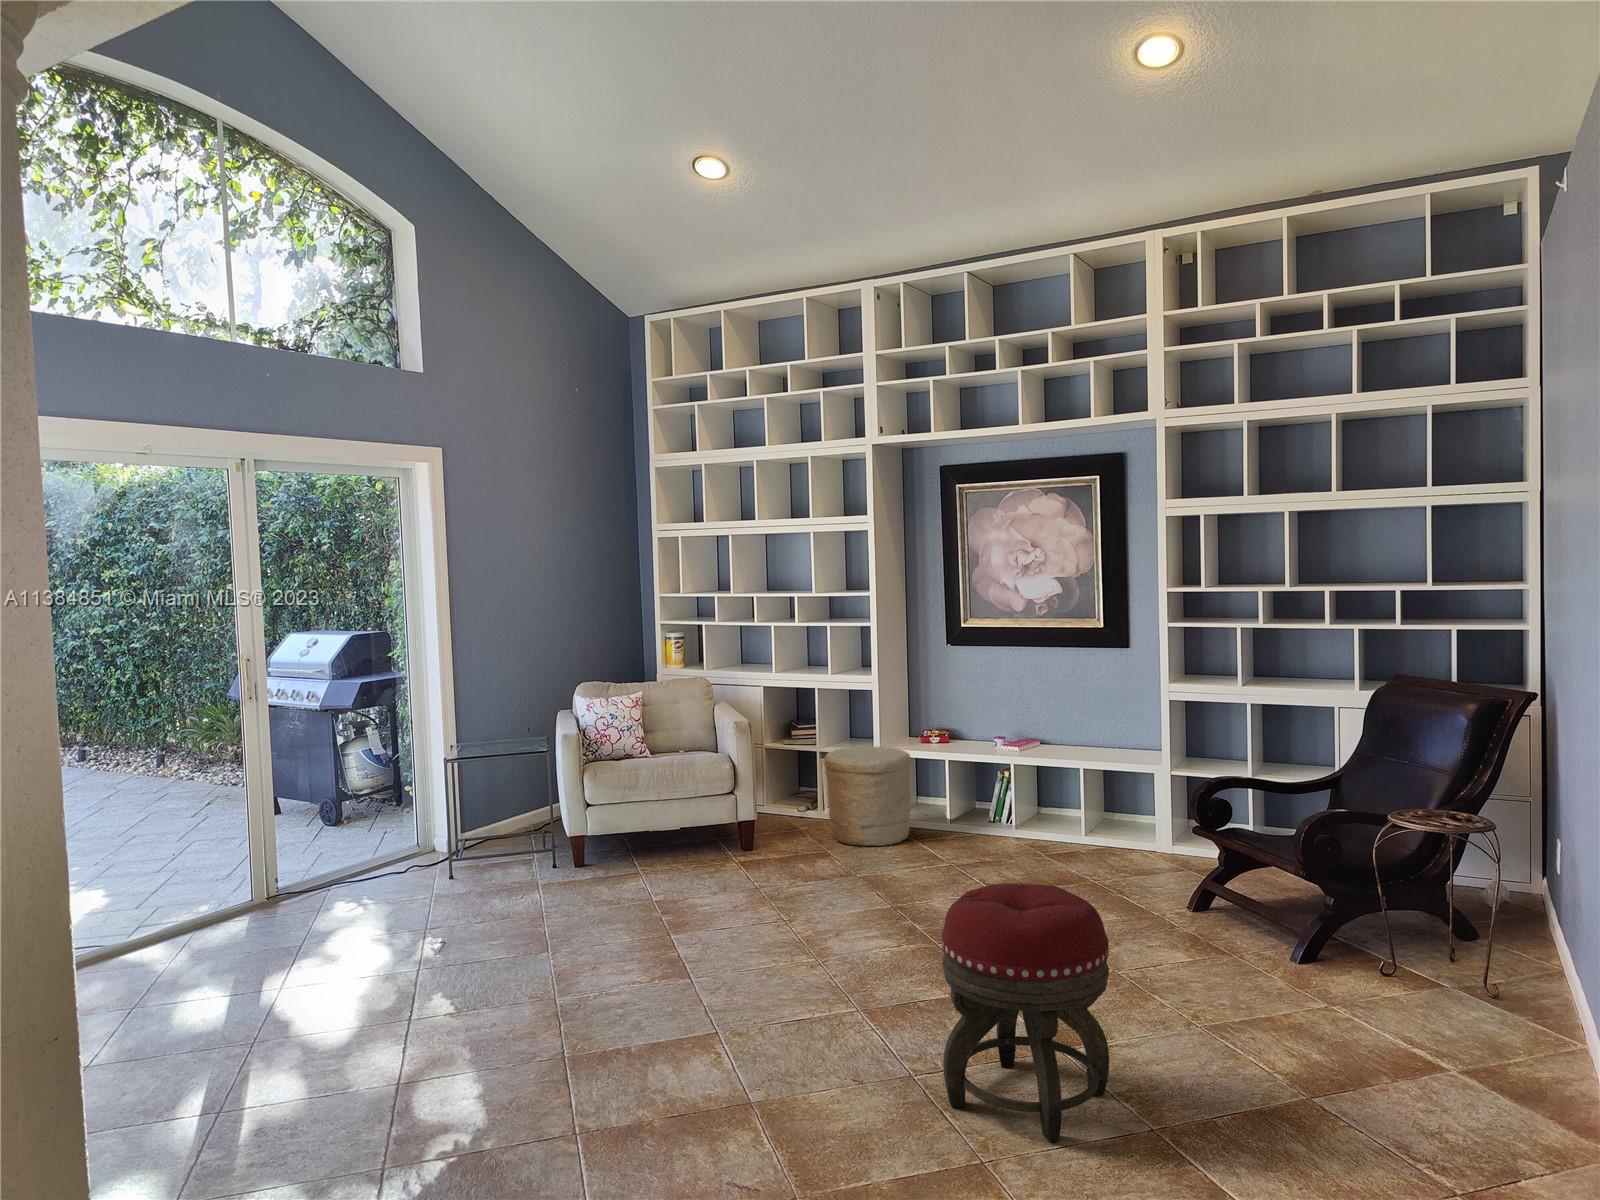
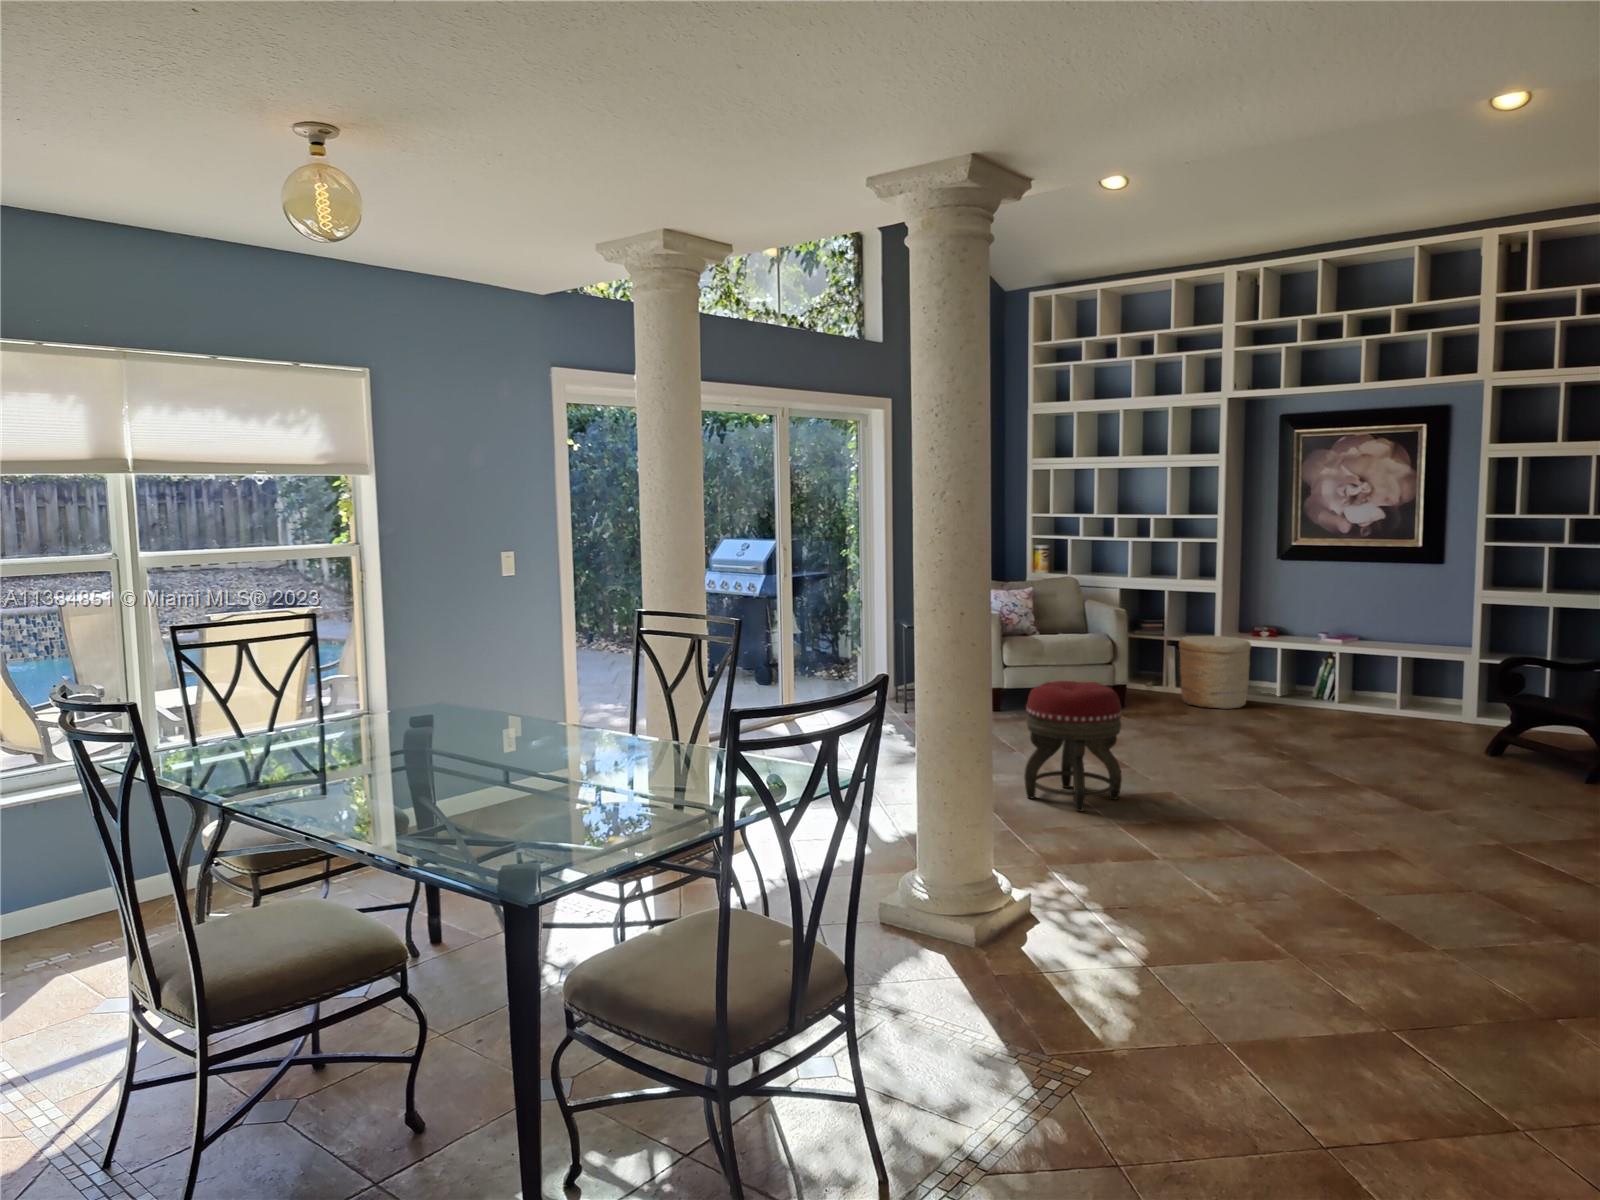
footstool: present [942,883,1109,1142] -> present [1024,681,1122,811]

